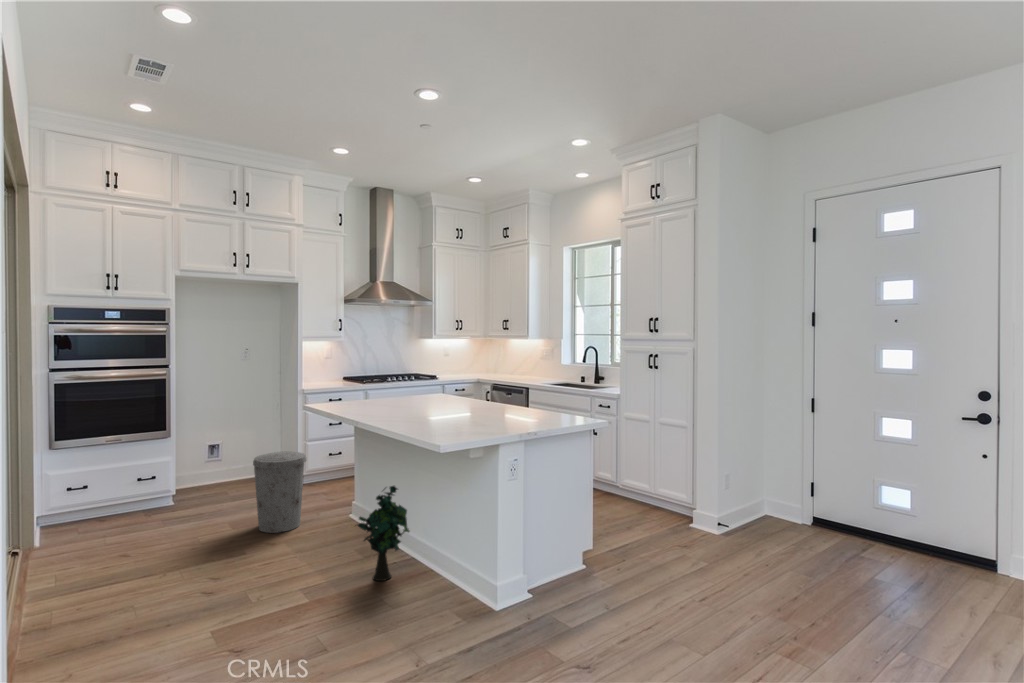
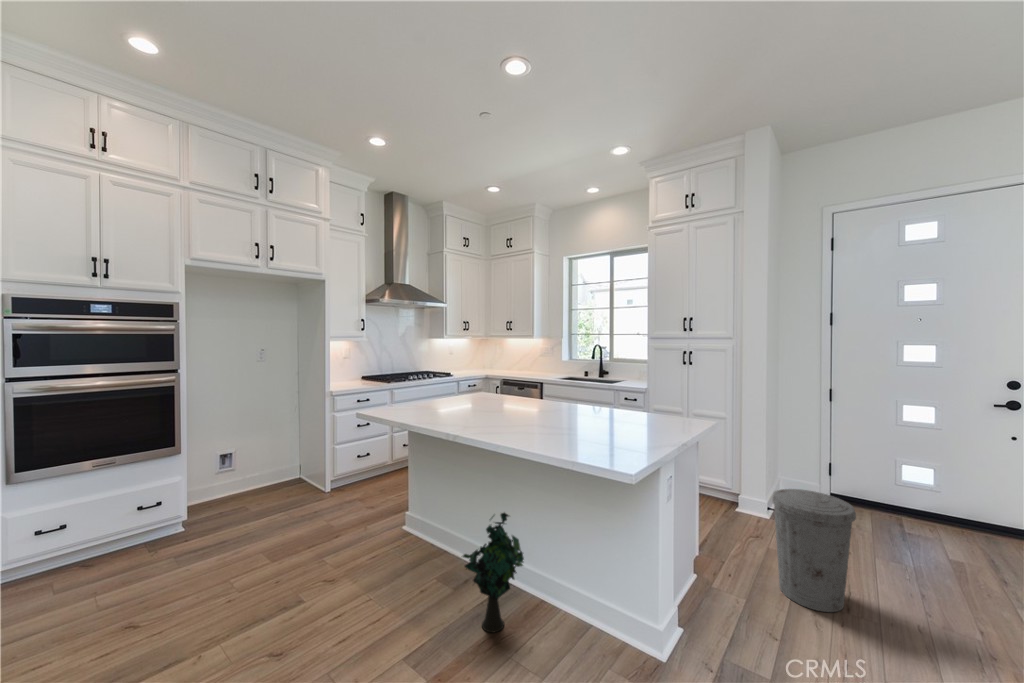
trash can: present [253,452,307,533] -> present [772,489,856,612]

